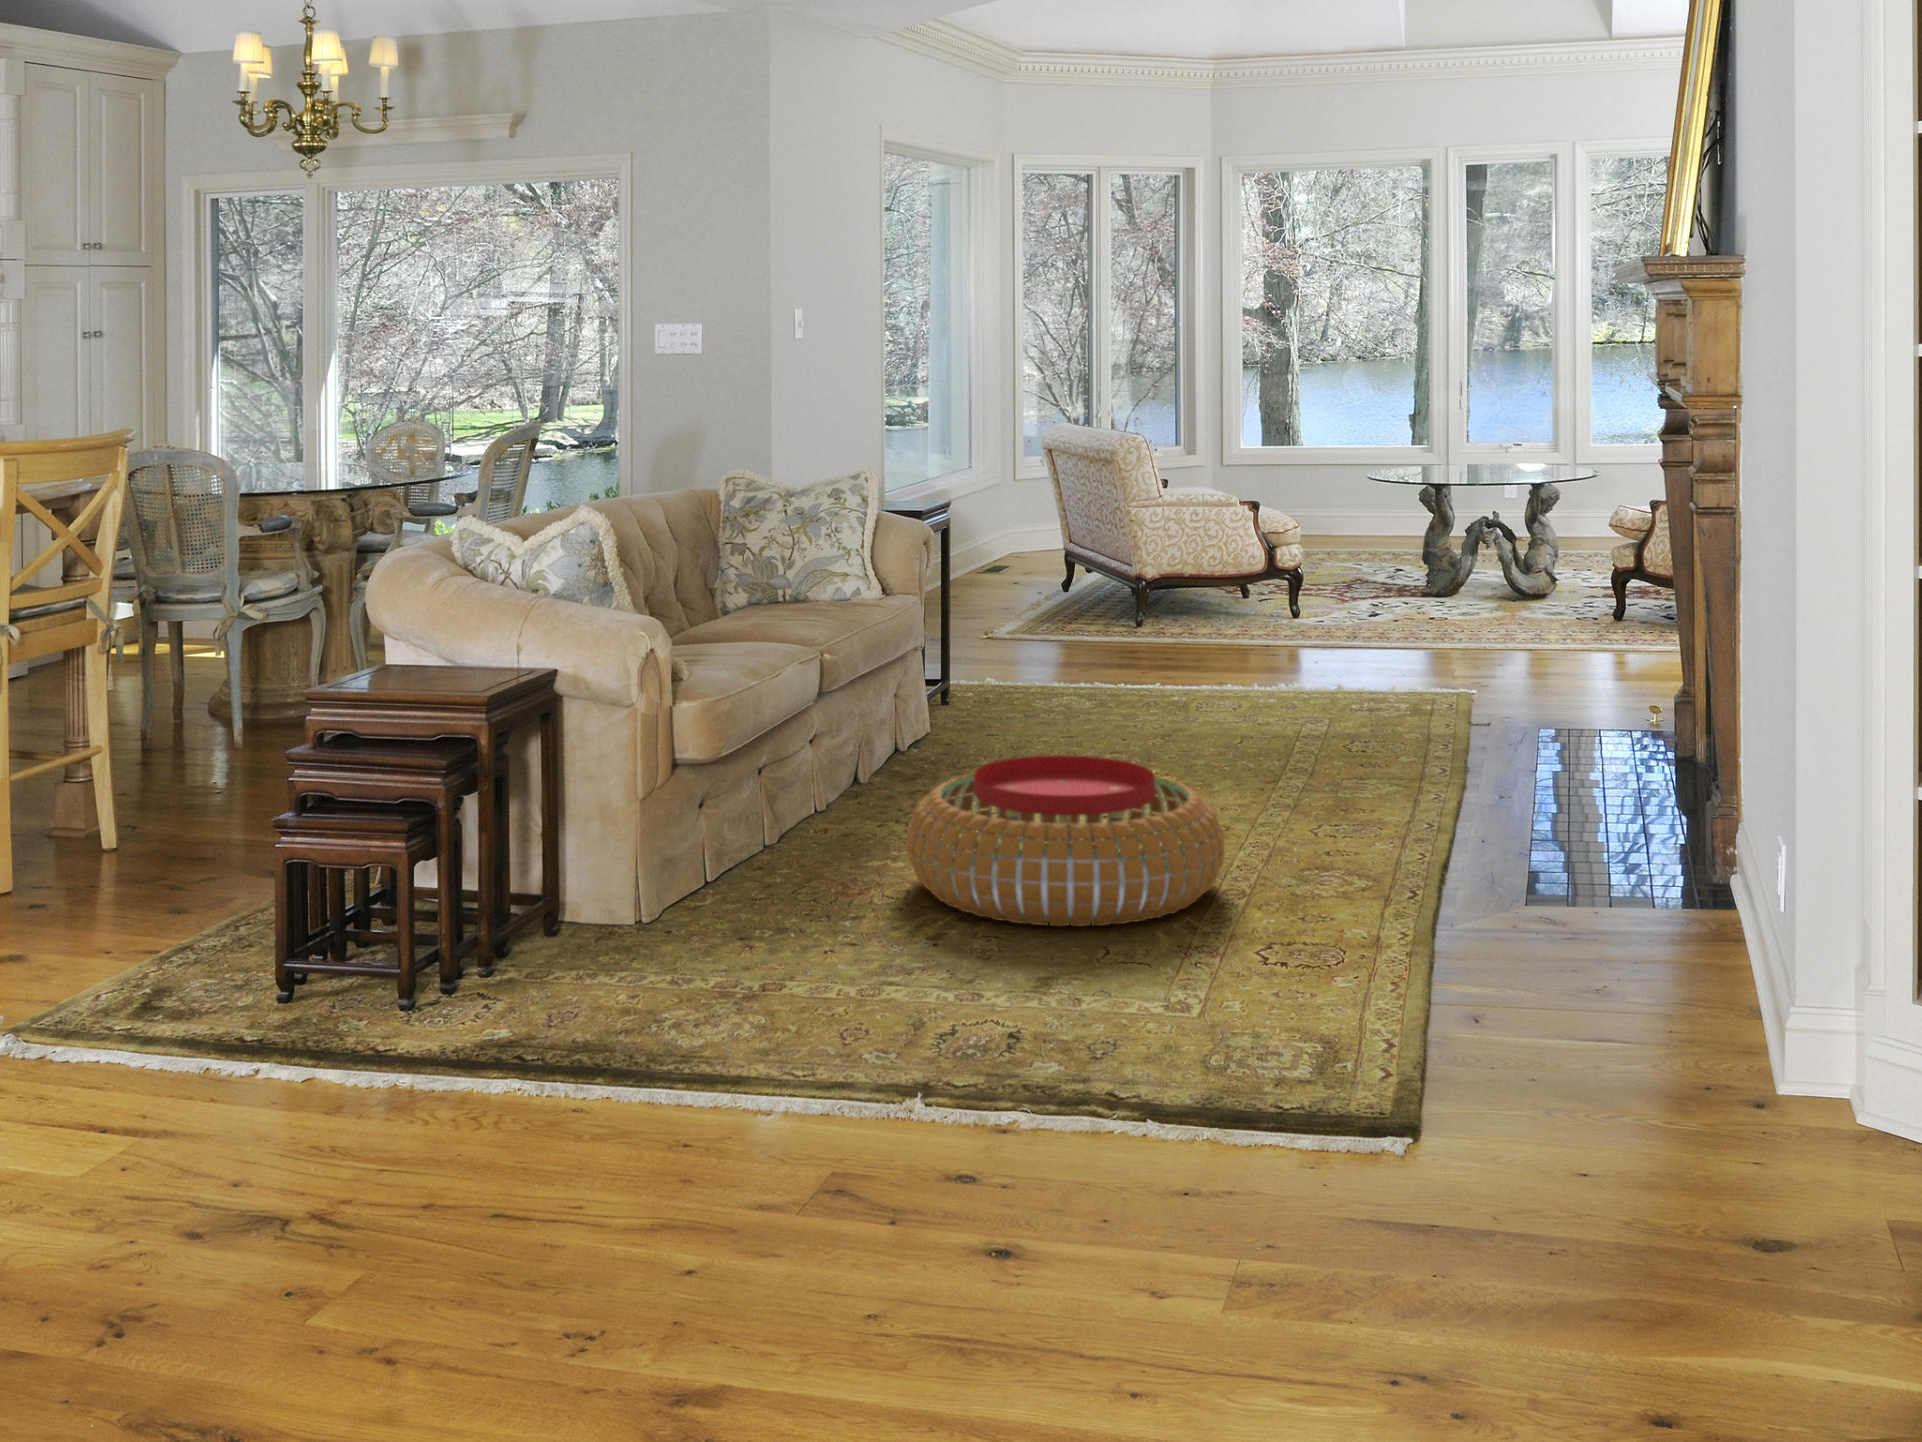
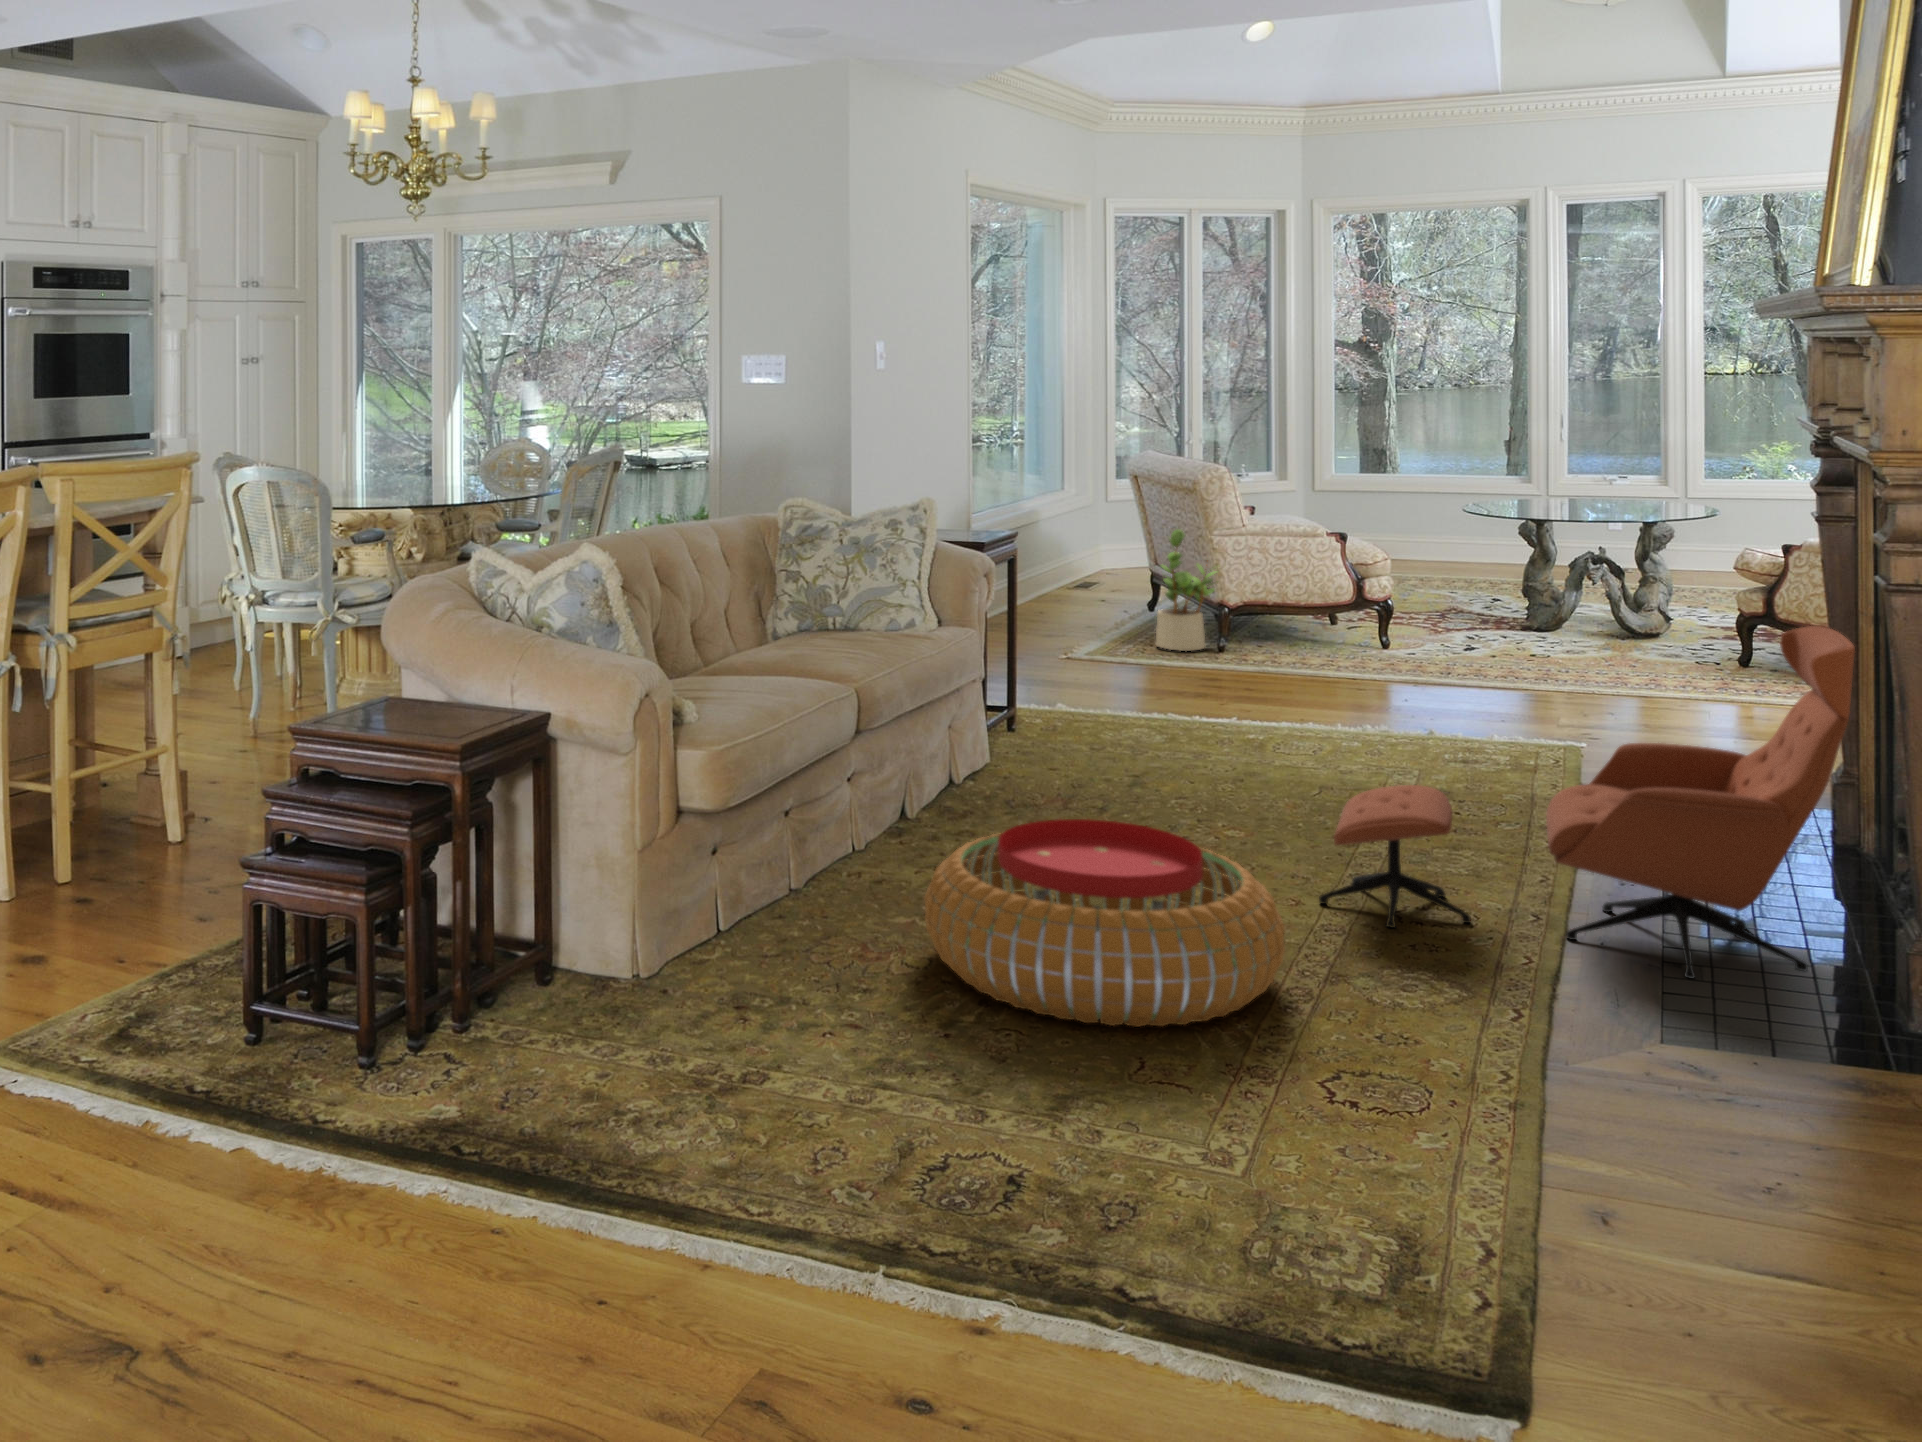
potted plant: none [1079,500,1143,624] -> present [1156,529,1216,651]
lounge chair: none [1249,555,1678,859] -> present [1319,626,1855,978]

